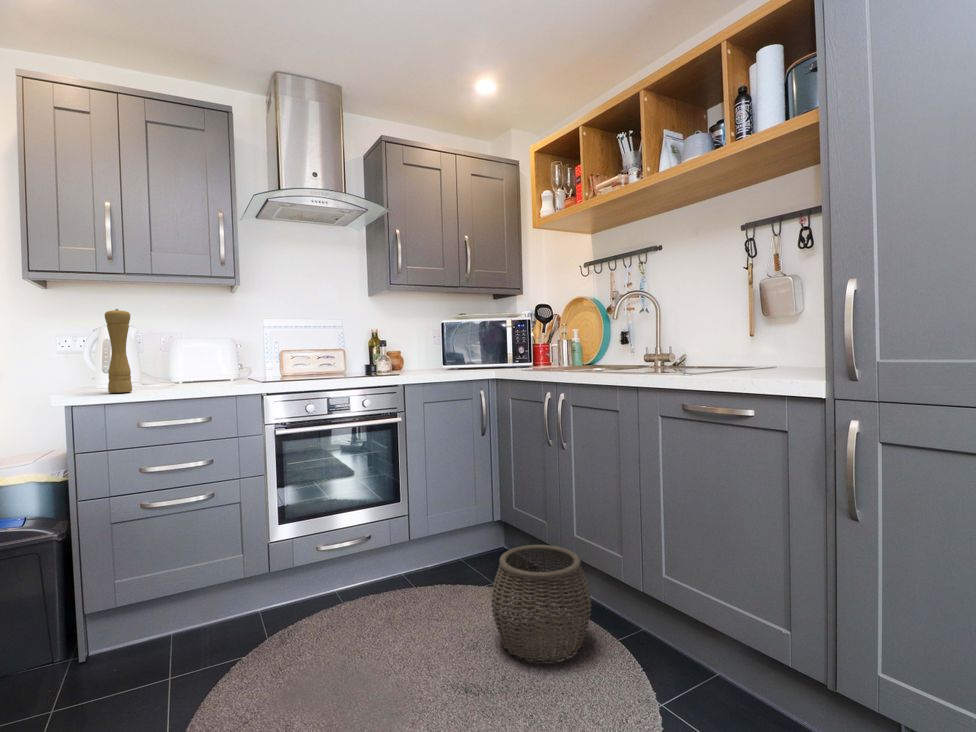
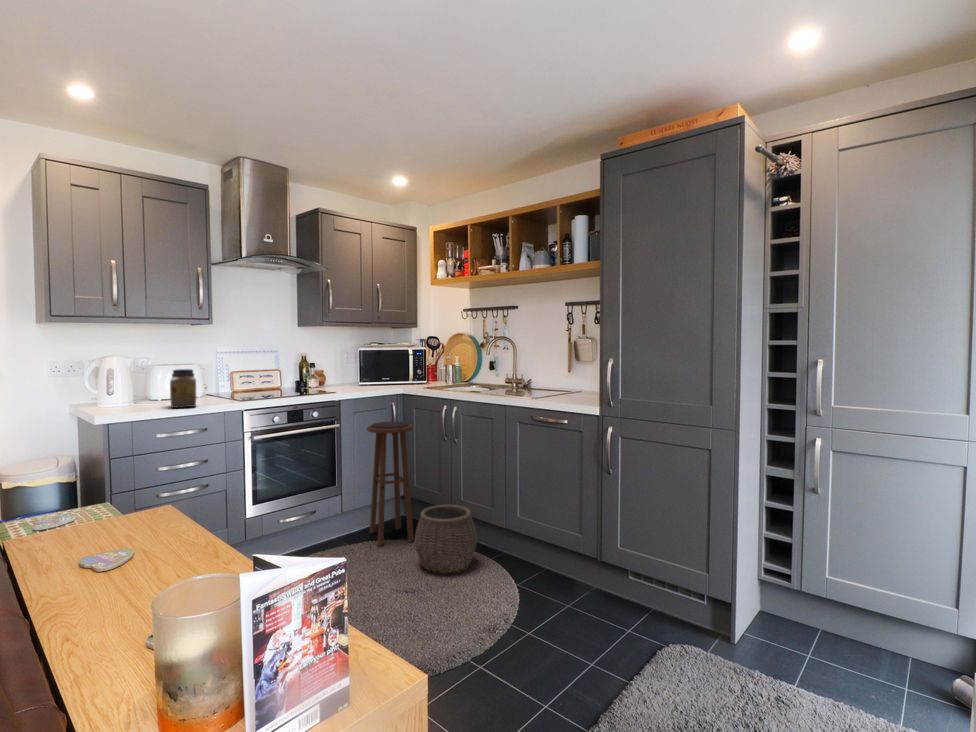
pepper mill: present [105,309,132,393] -> none [134,351,153,412]
jar: none [160,337,198,389] -> present [170,369,196,408]
stool: none [437,416,504,598] -> present [367,421,414,546]

